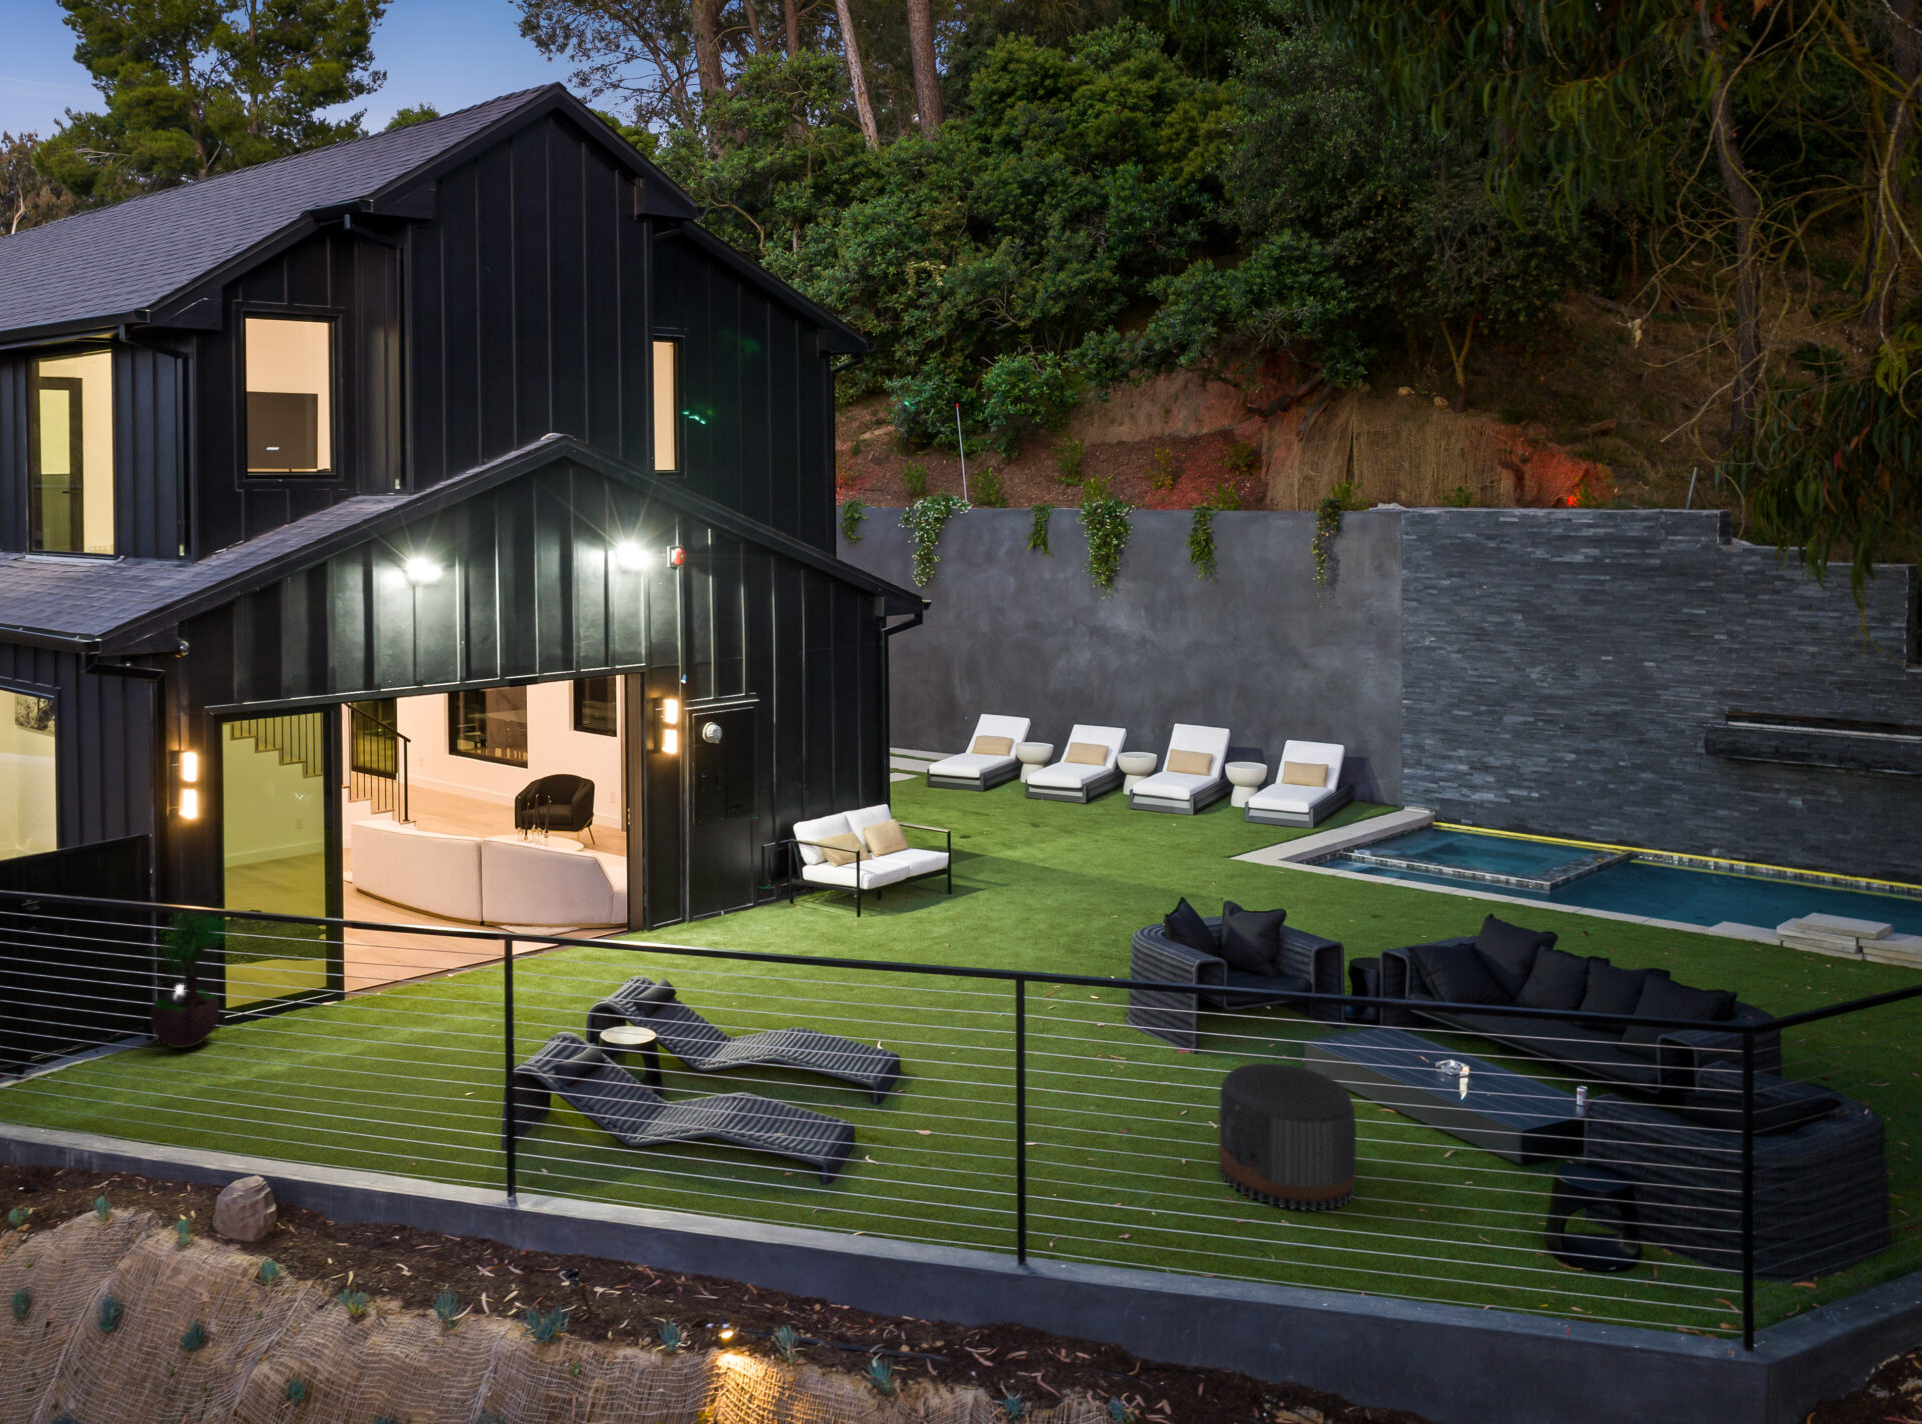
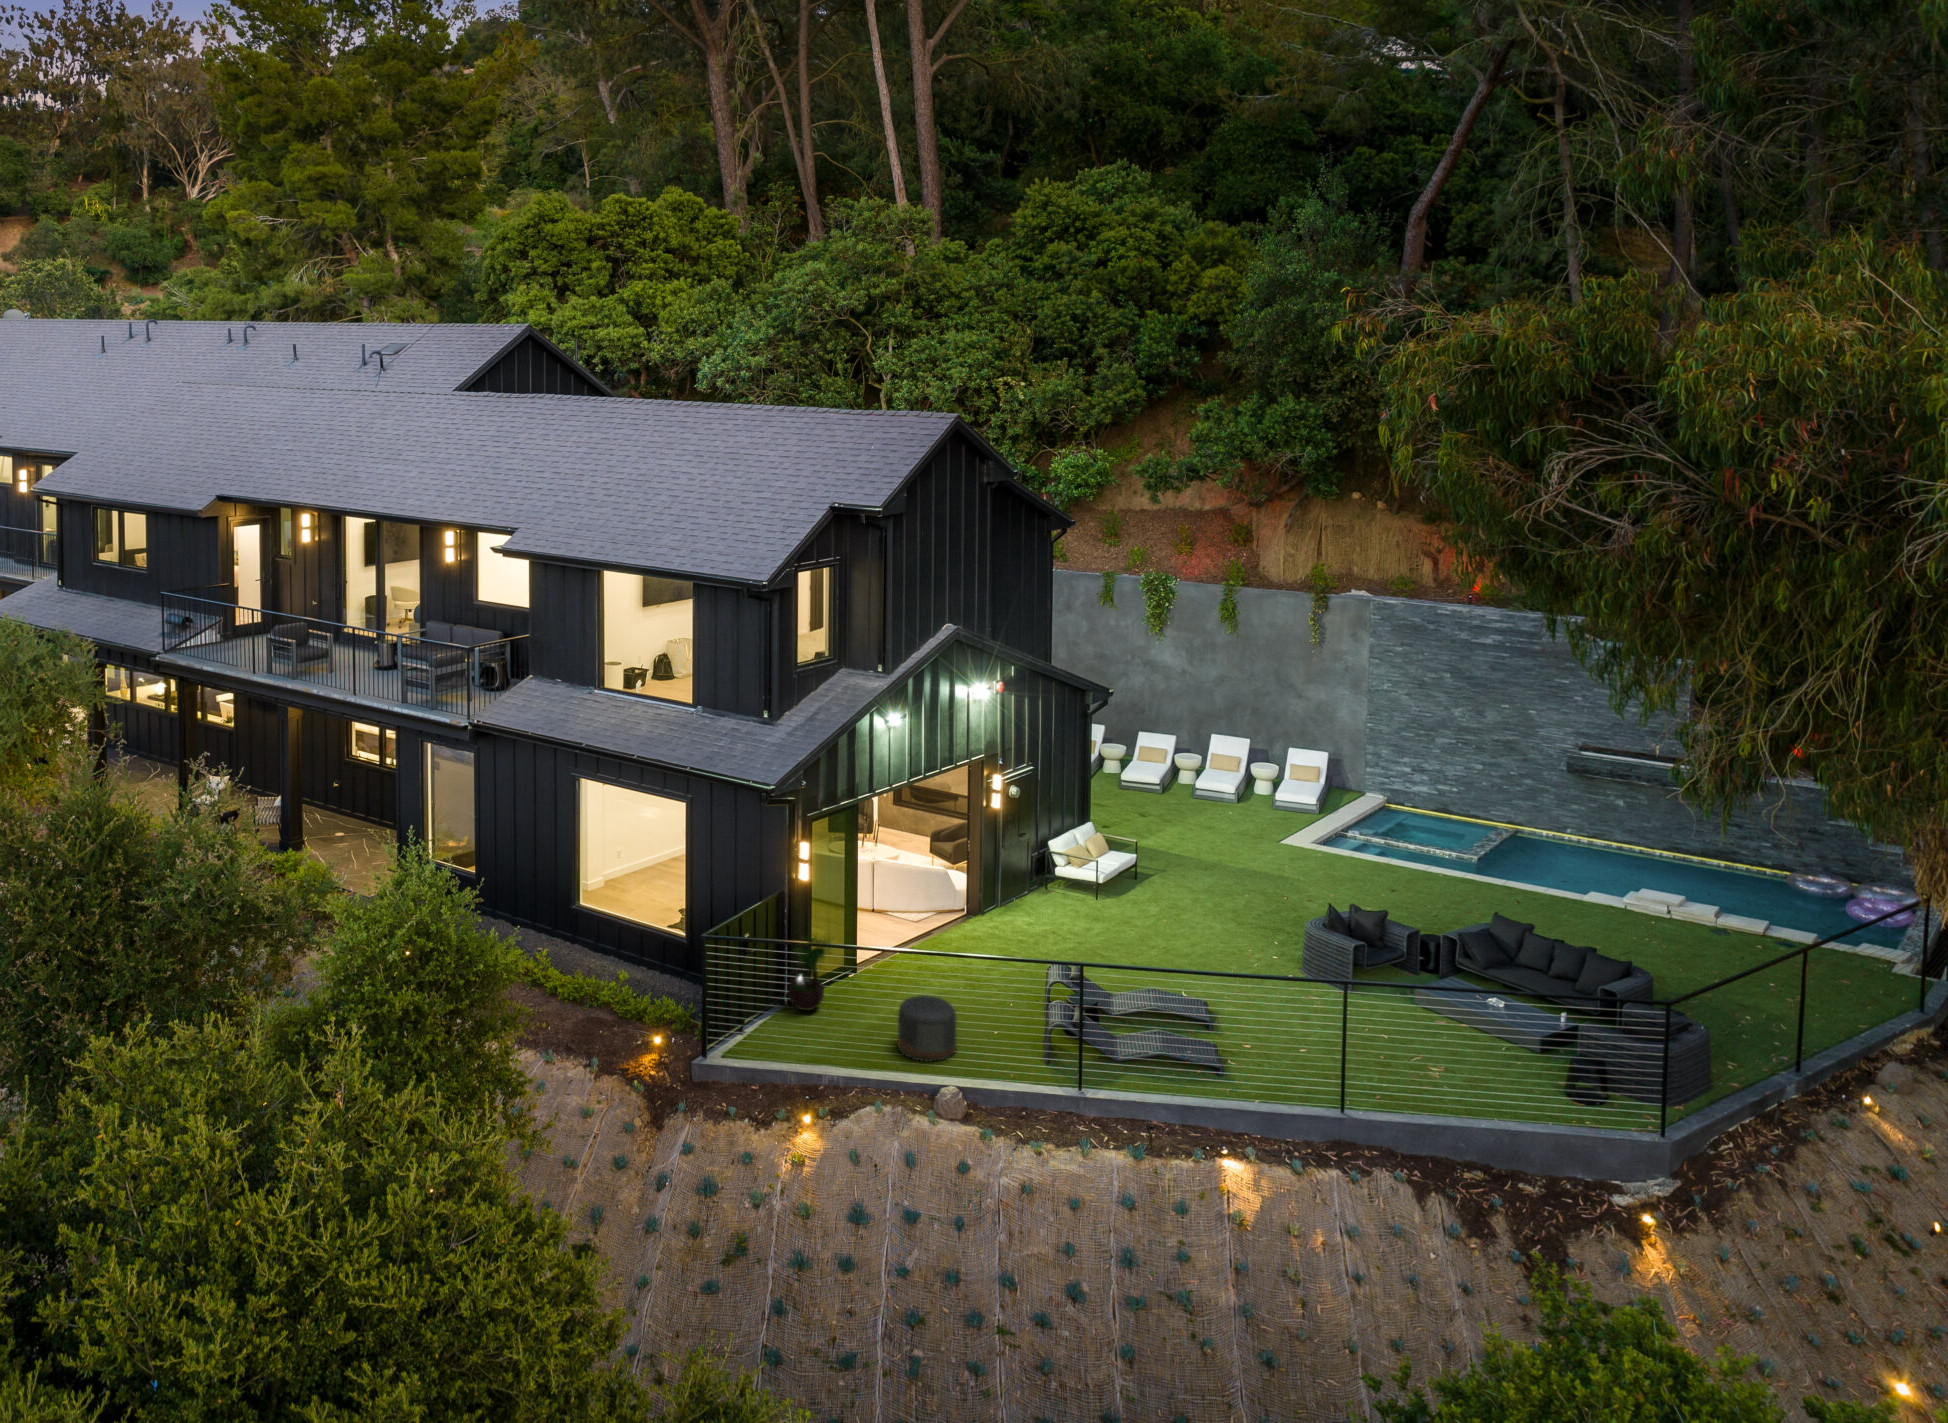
pouf: present [1219,1063,1356,1211] -> present [898,995,957,1061]

